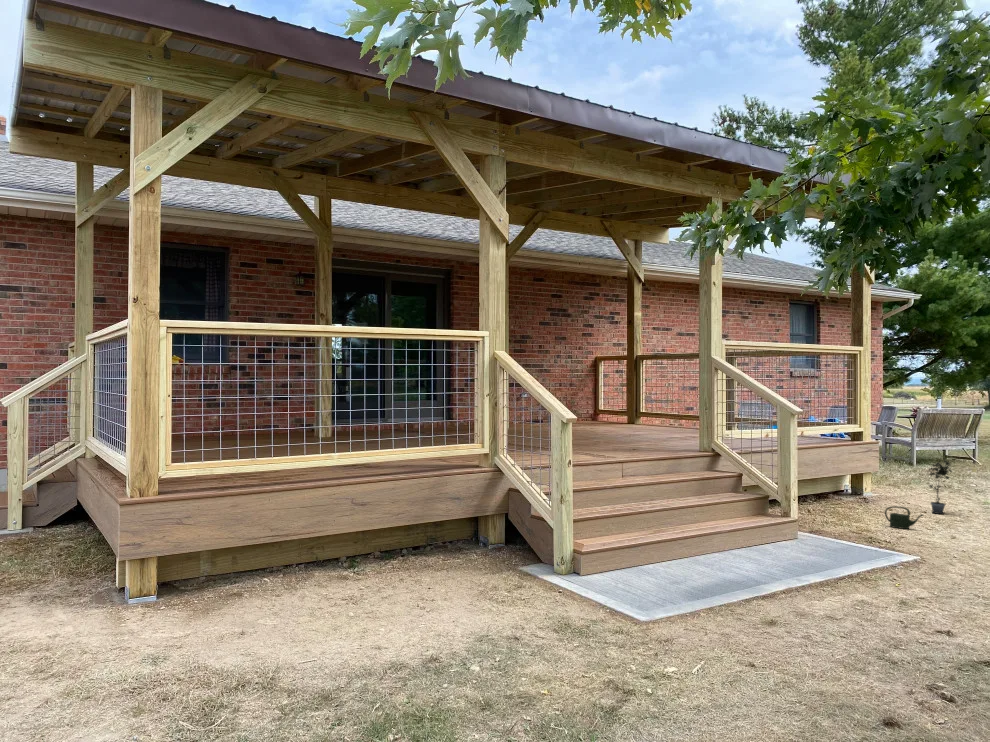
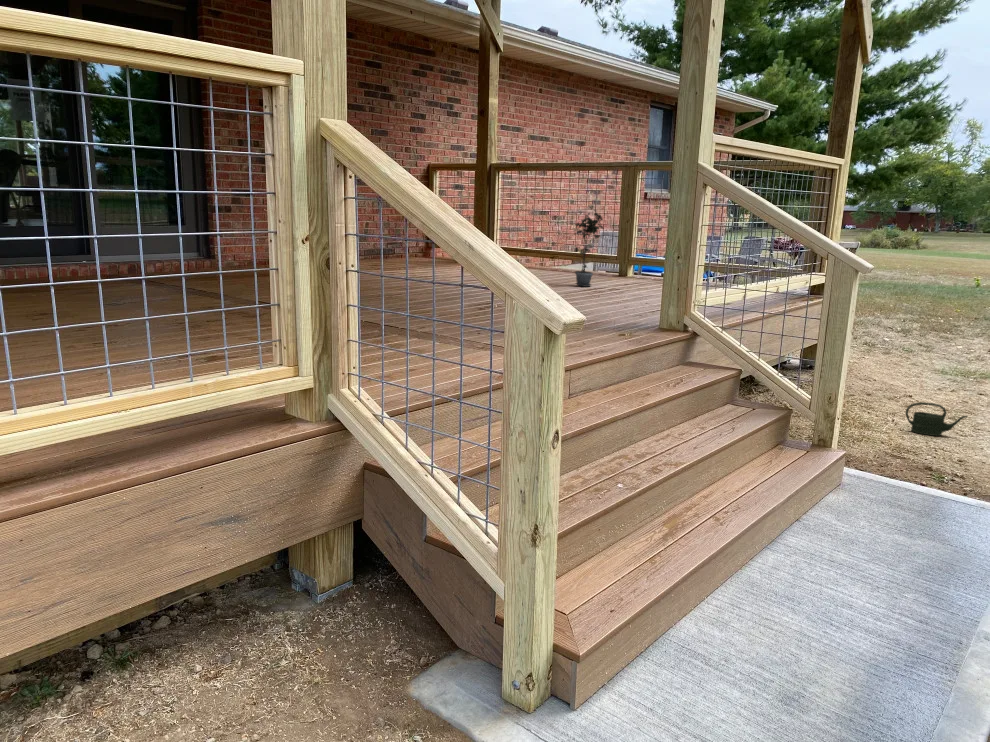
potted plant: present [929,458,952,514] -> present [574,210,603,287]

